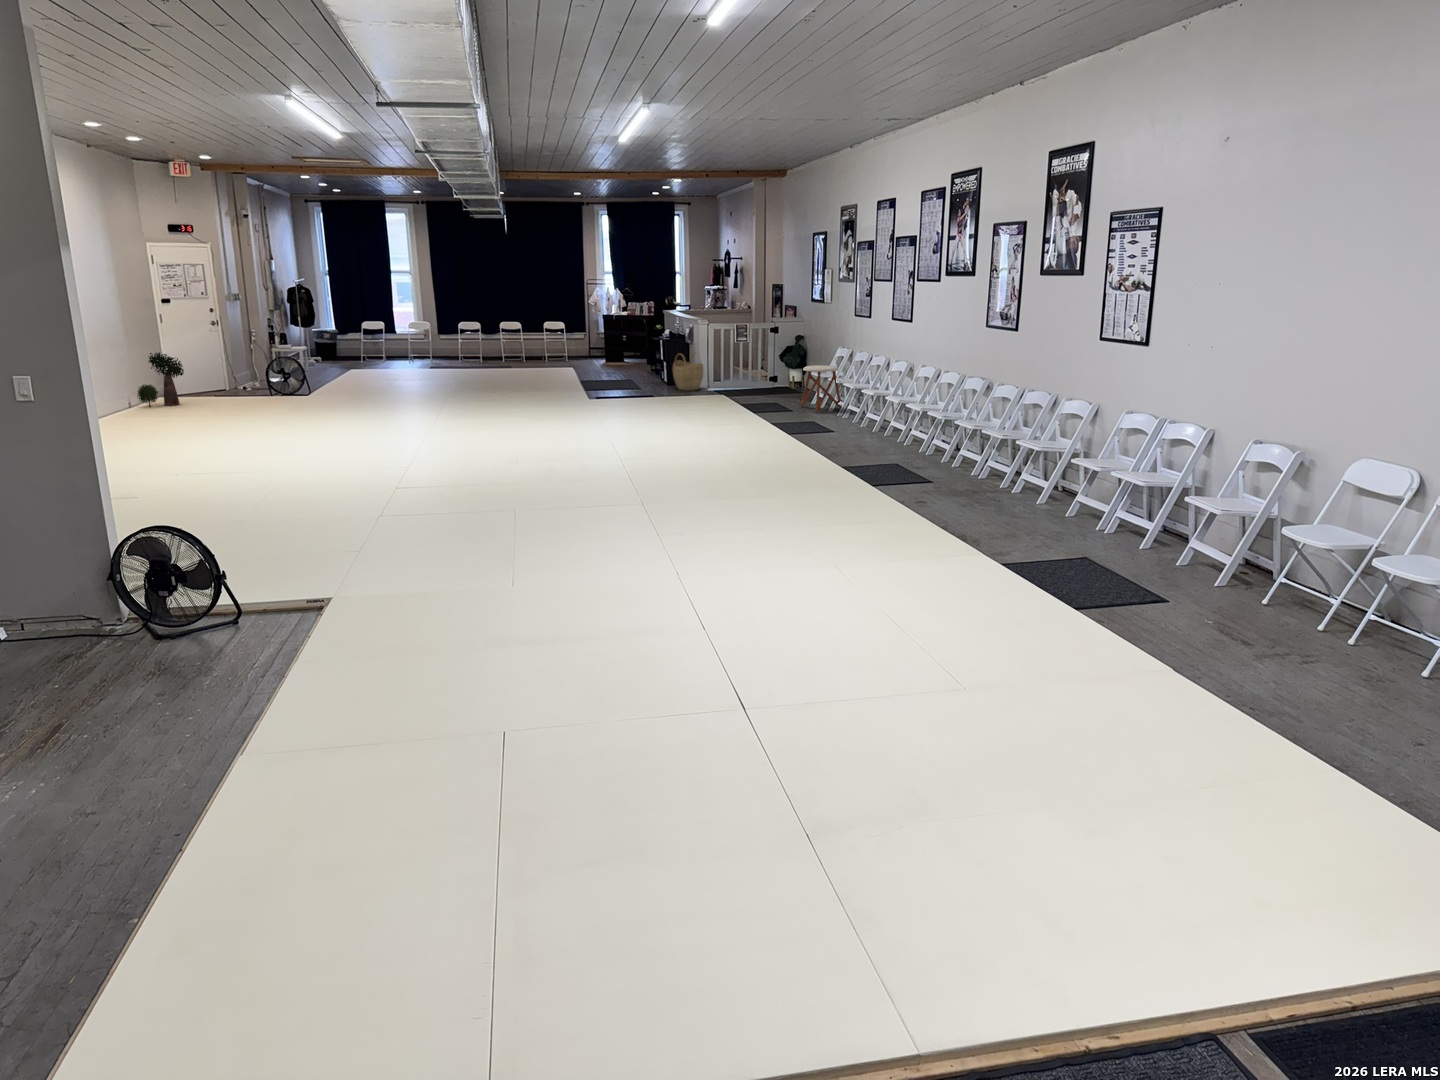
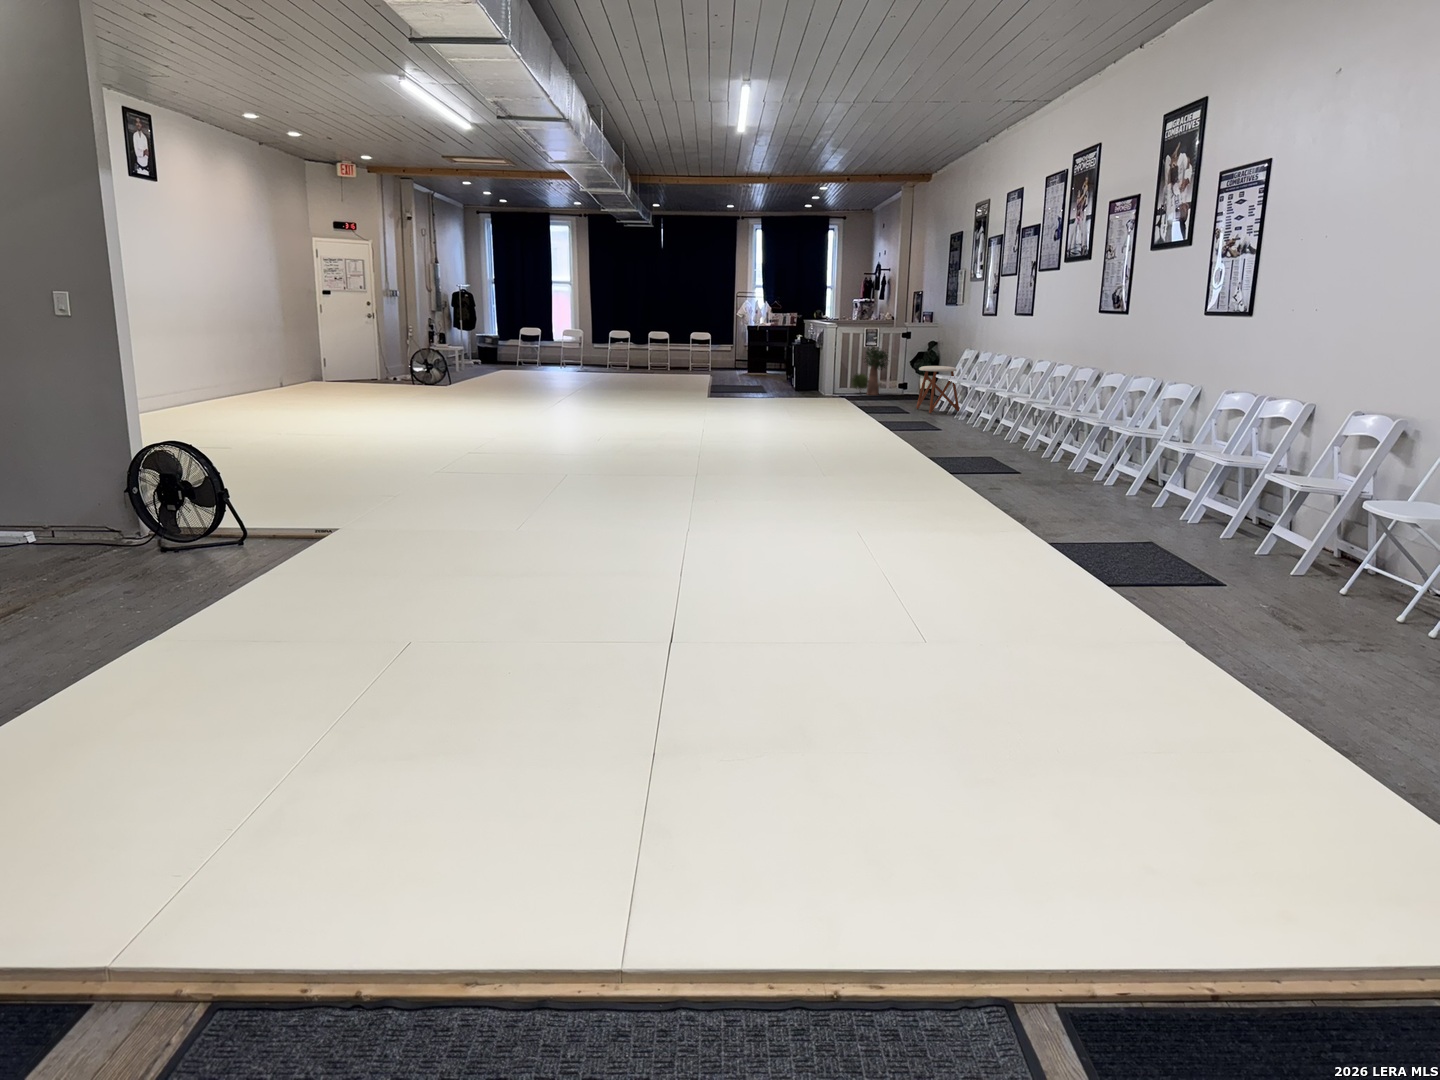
potted plant: present [137,352,184,407] -> present [852,346,888,395]
woven basket: present [673,354,703,391] -> none [795,355,826,393]

